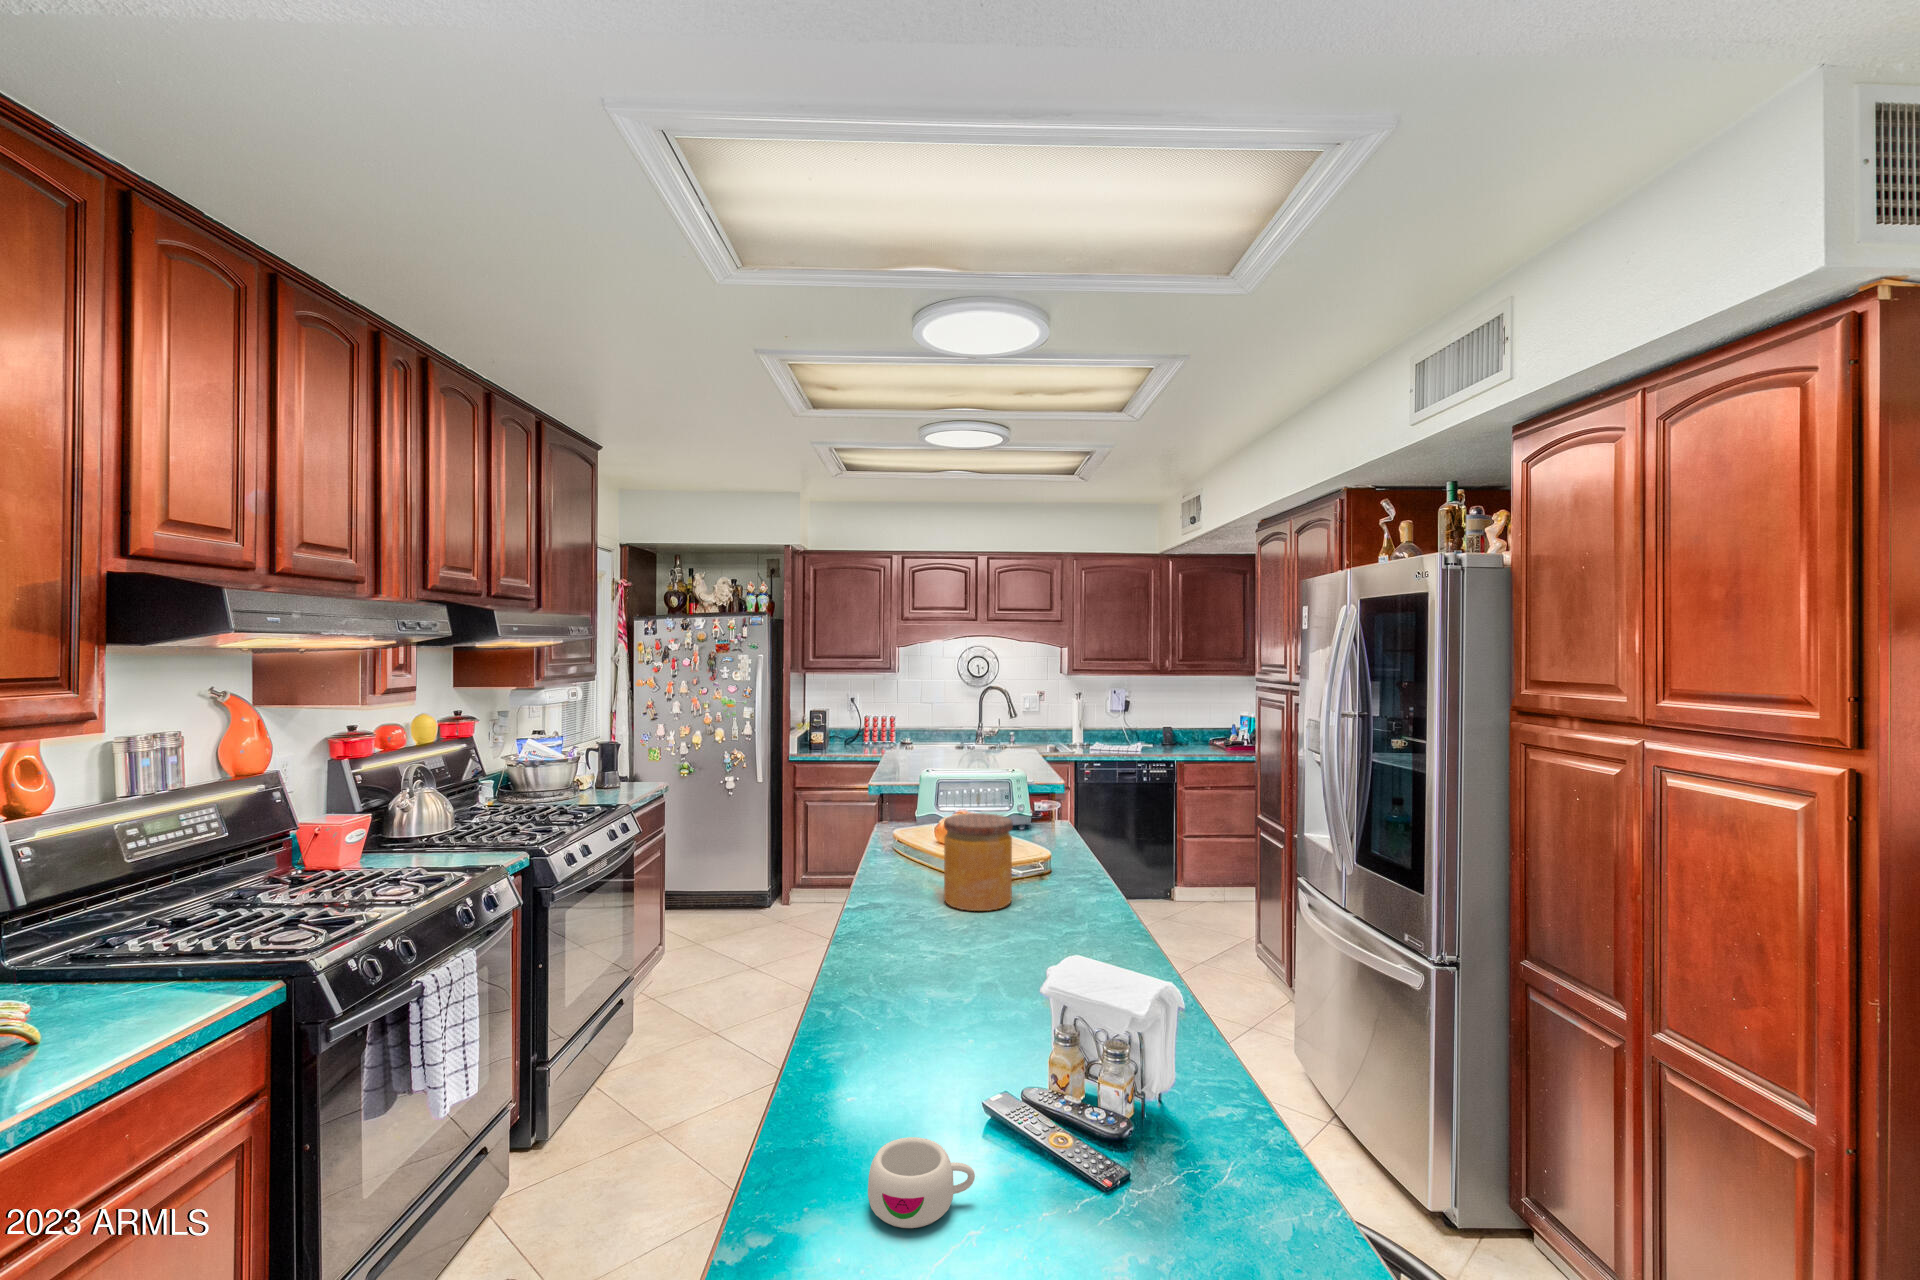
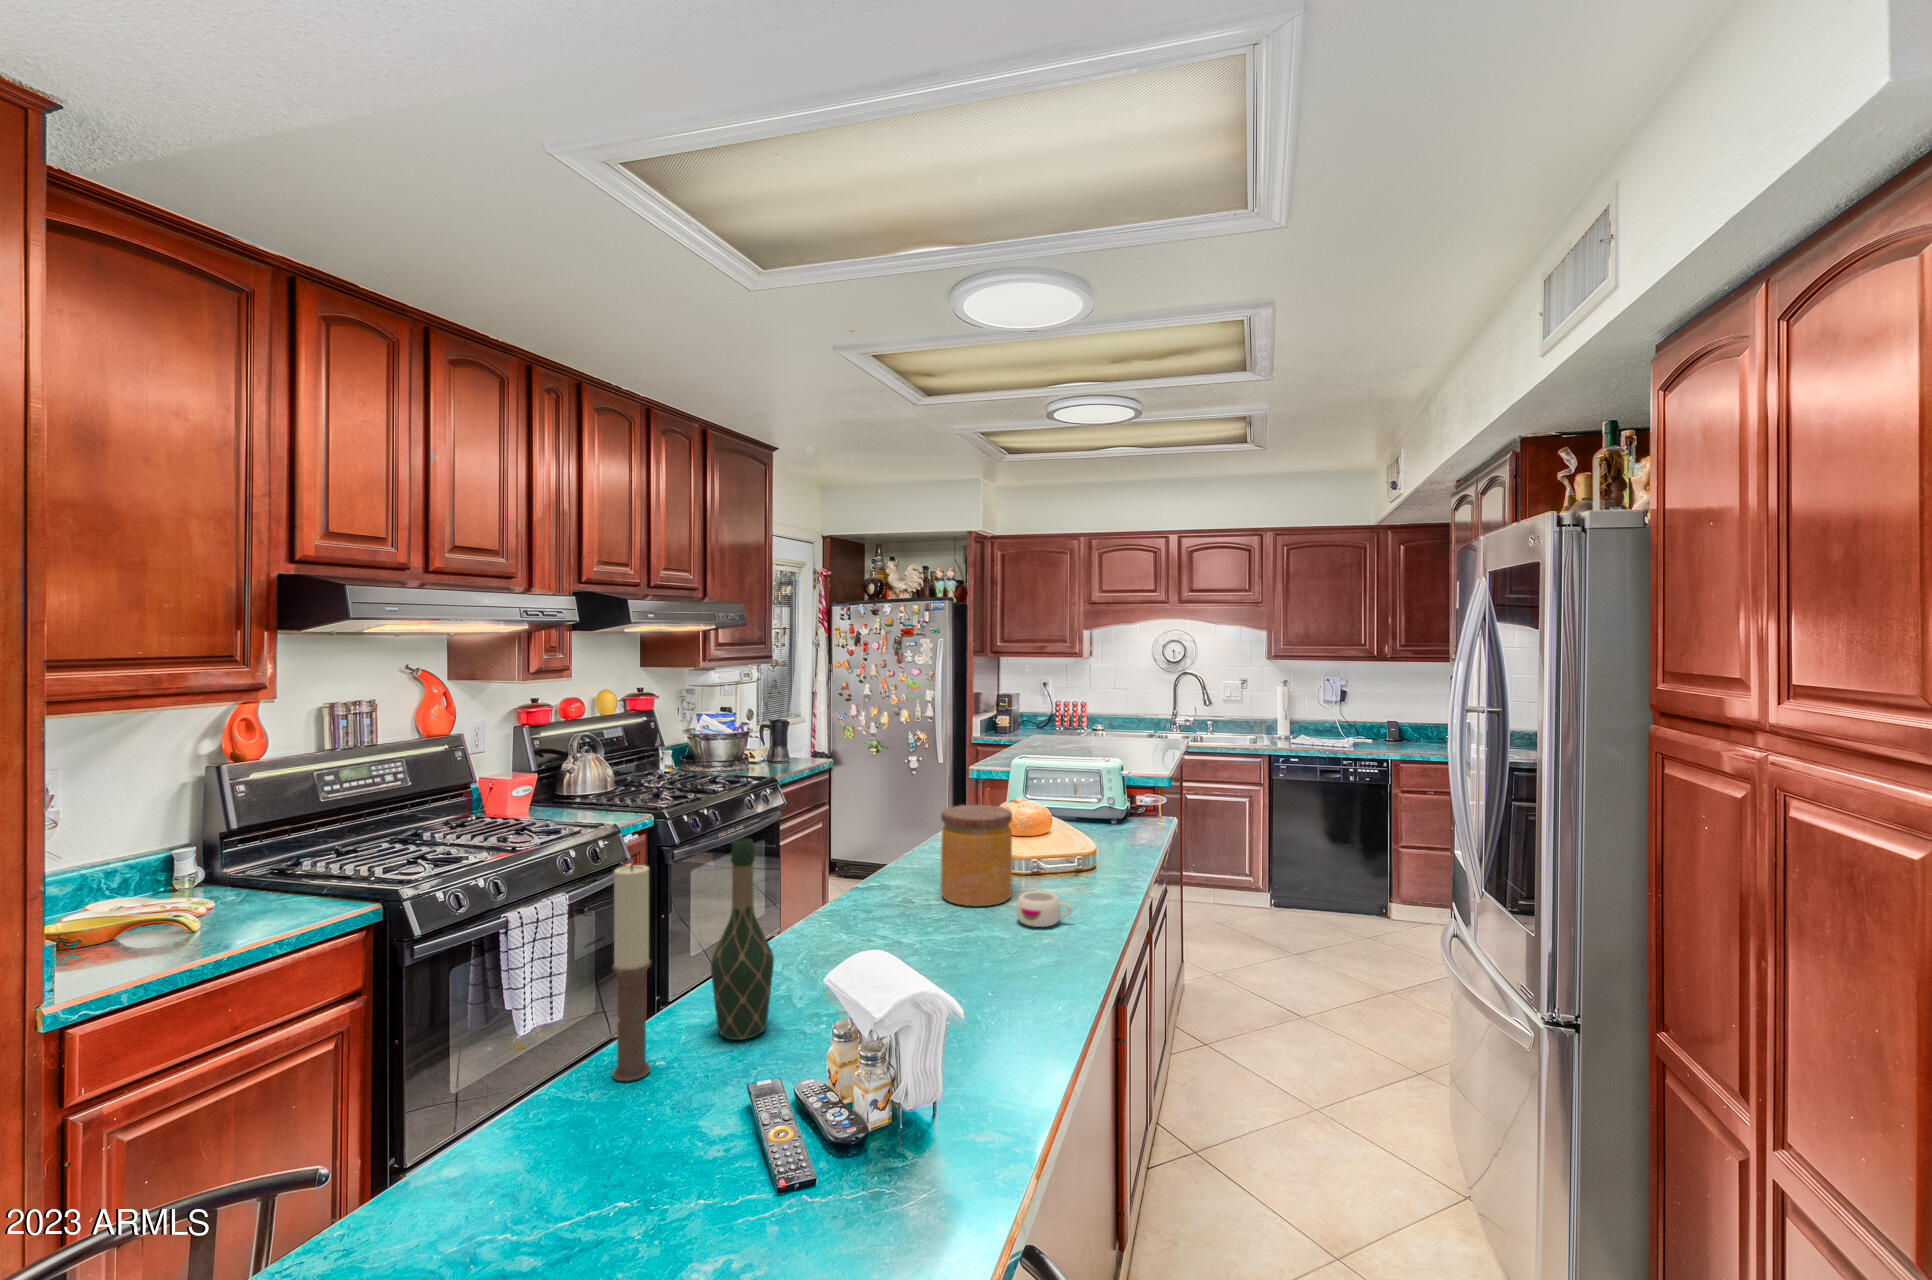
wine bottle: none [874,854,936,1060] -> present [711,838,774,1040]
candle: none [822,885,861,1116] -> present [612,864,651,1082]
mug: present [868,1137,975,1228] -> present [1016,891,1072,927]

